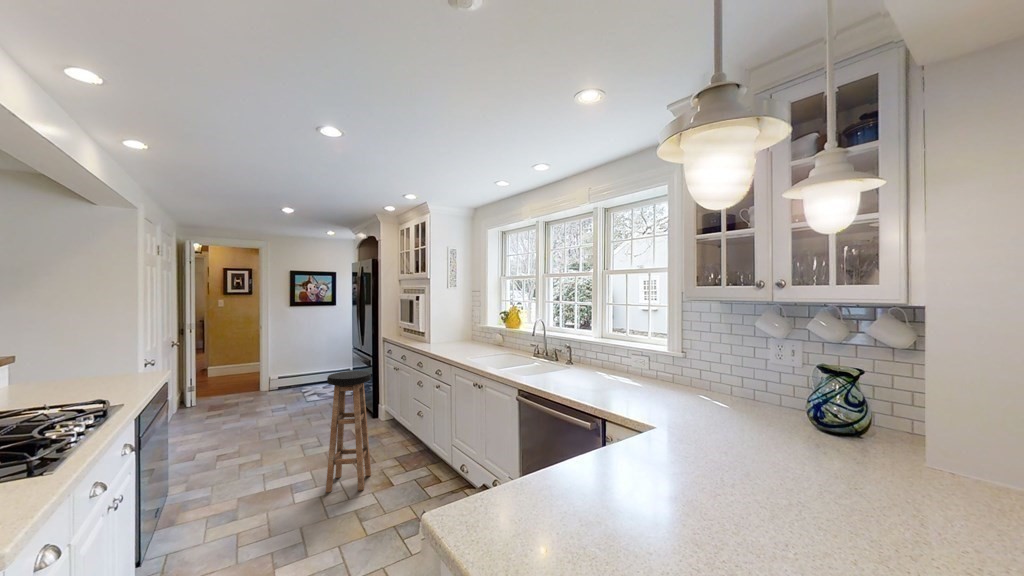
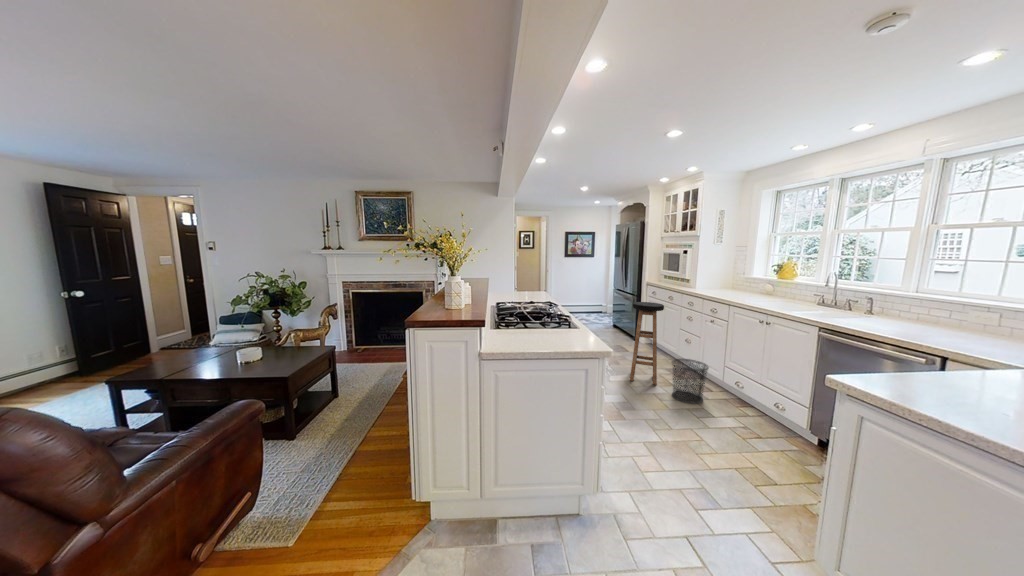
waste bin: none [373,445,419,512] -> present [672,359,709,404]

